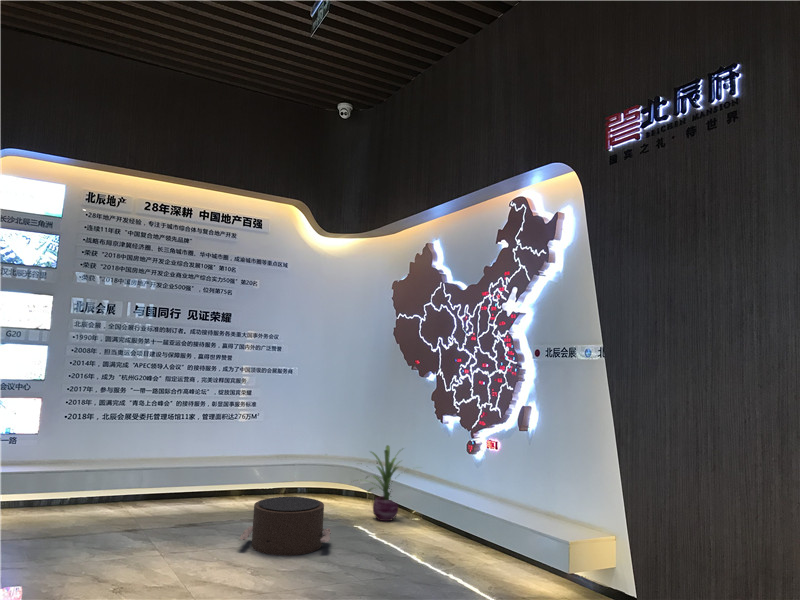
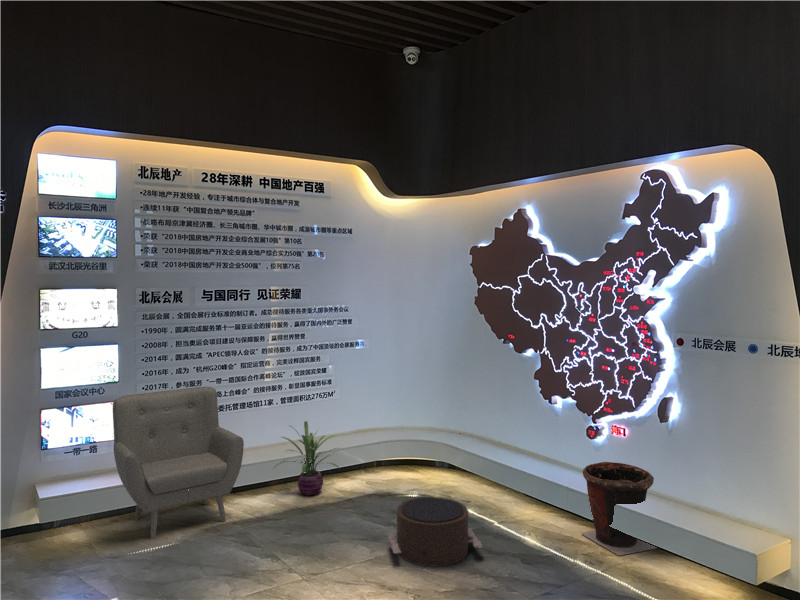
armchair: none [22,391,143,521] -> present [113,387,244,539]
decorative plant: present [367,445,398,521] -> present [274,421,339,495]
waste bin: none [444,475,516,562] -> present [581,462,657,556]

